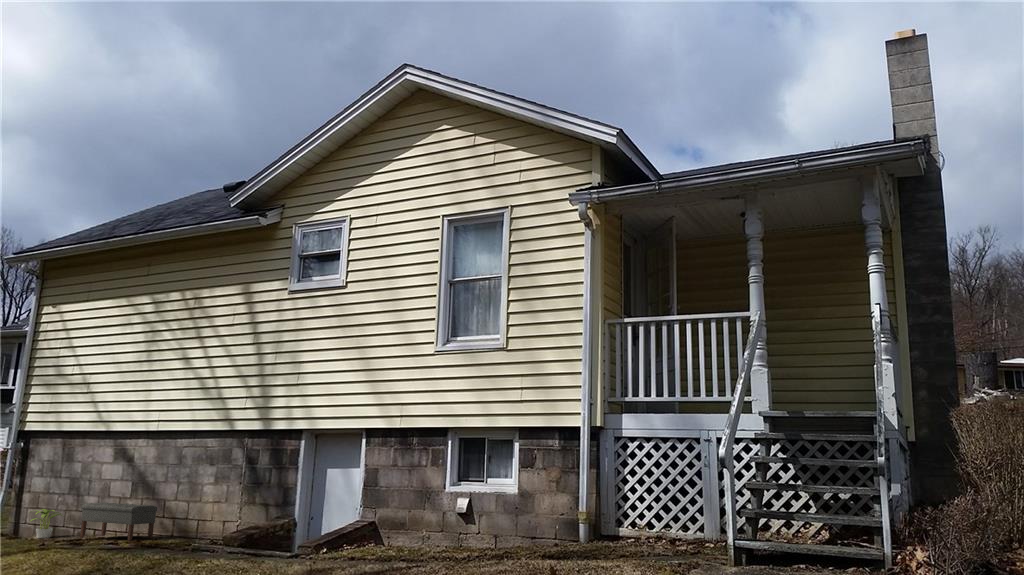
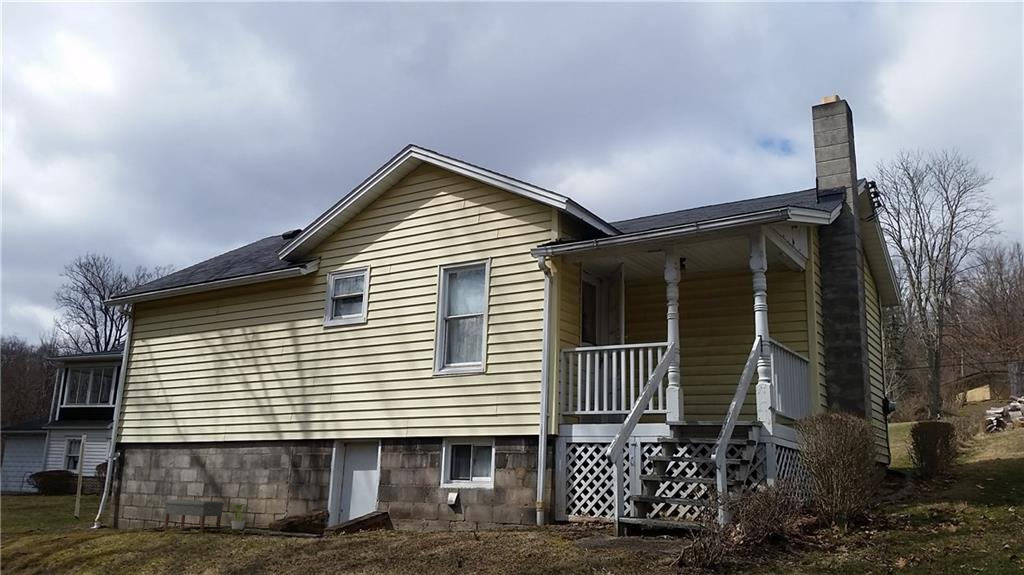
potted plant: present [30,509,62,538] -> present [228,504,252,529]

